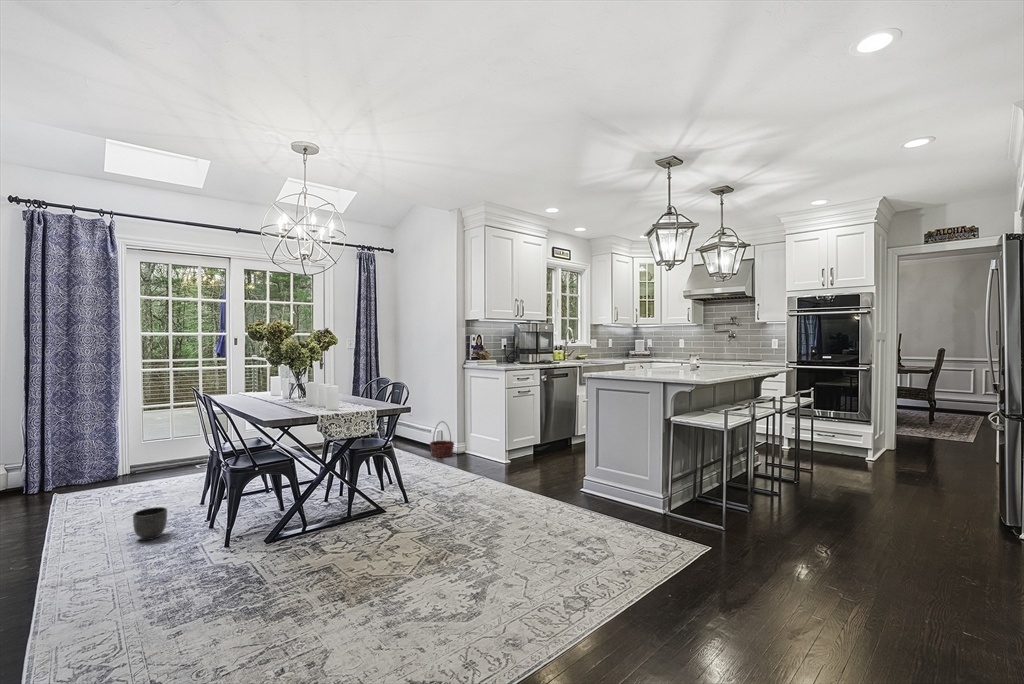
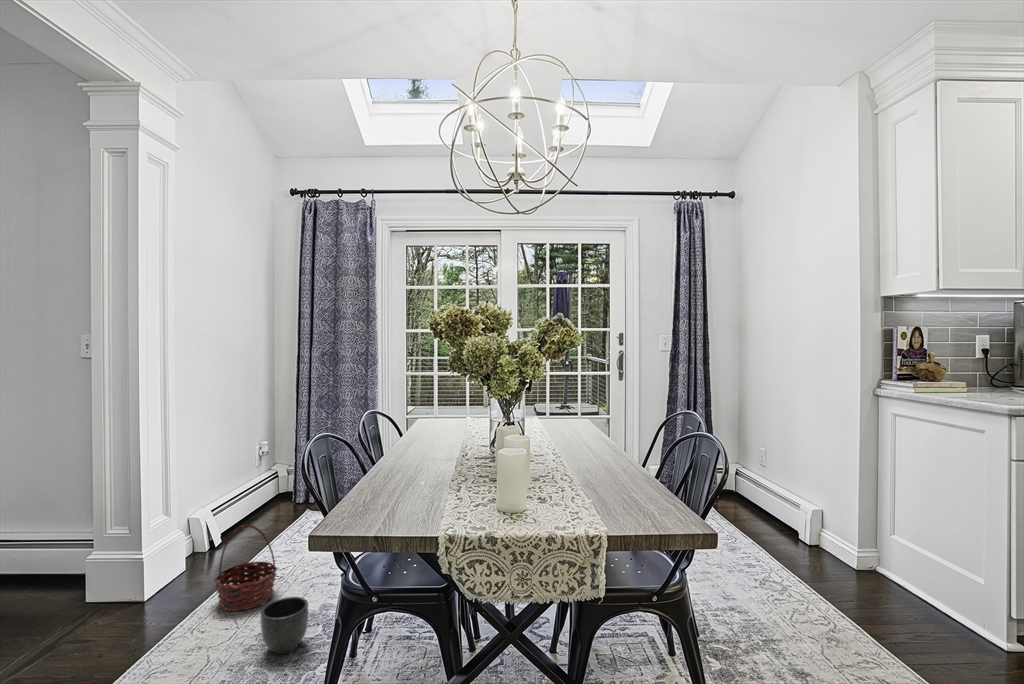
basket: present [430,421,454,457] -> present [214,525,277,611]

